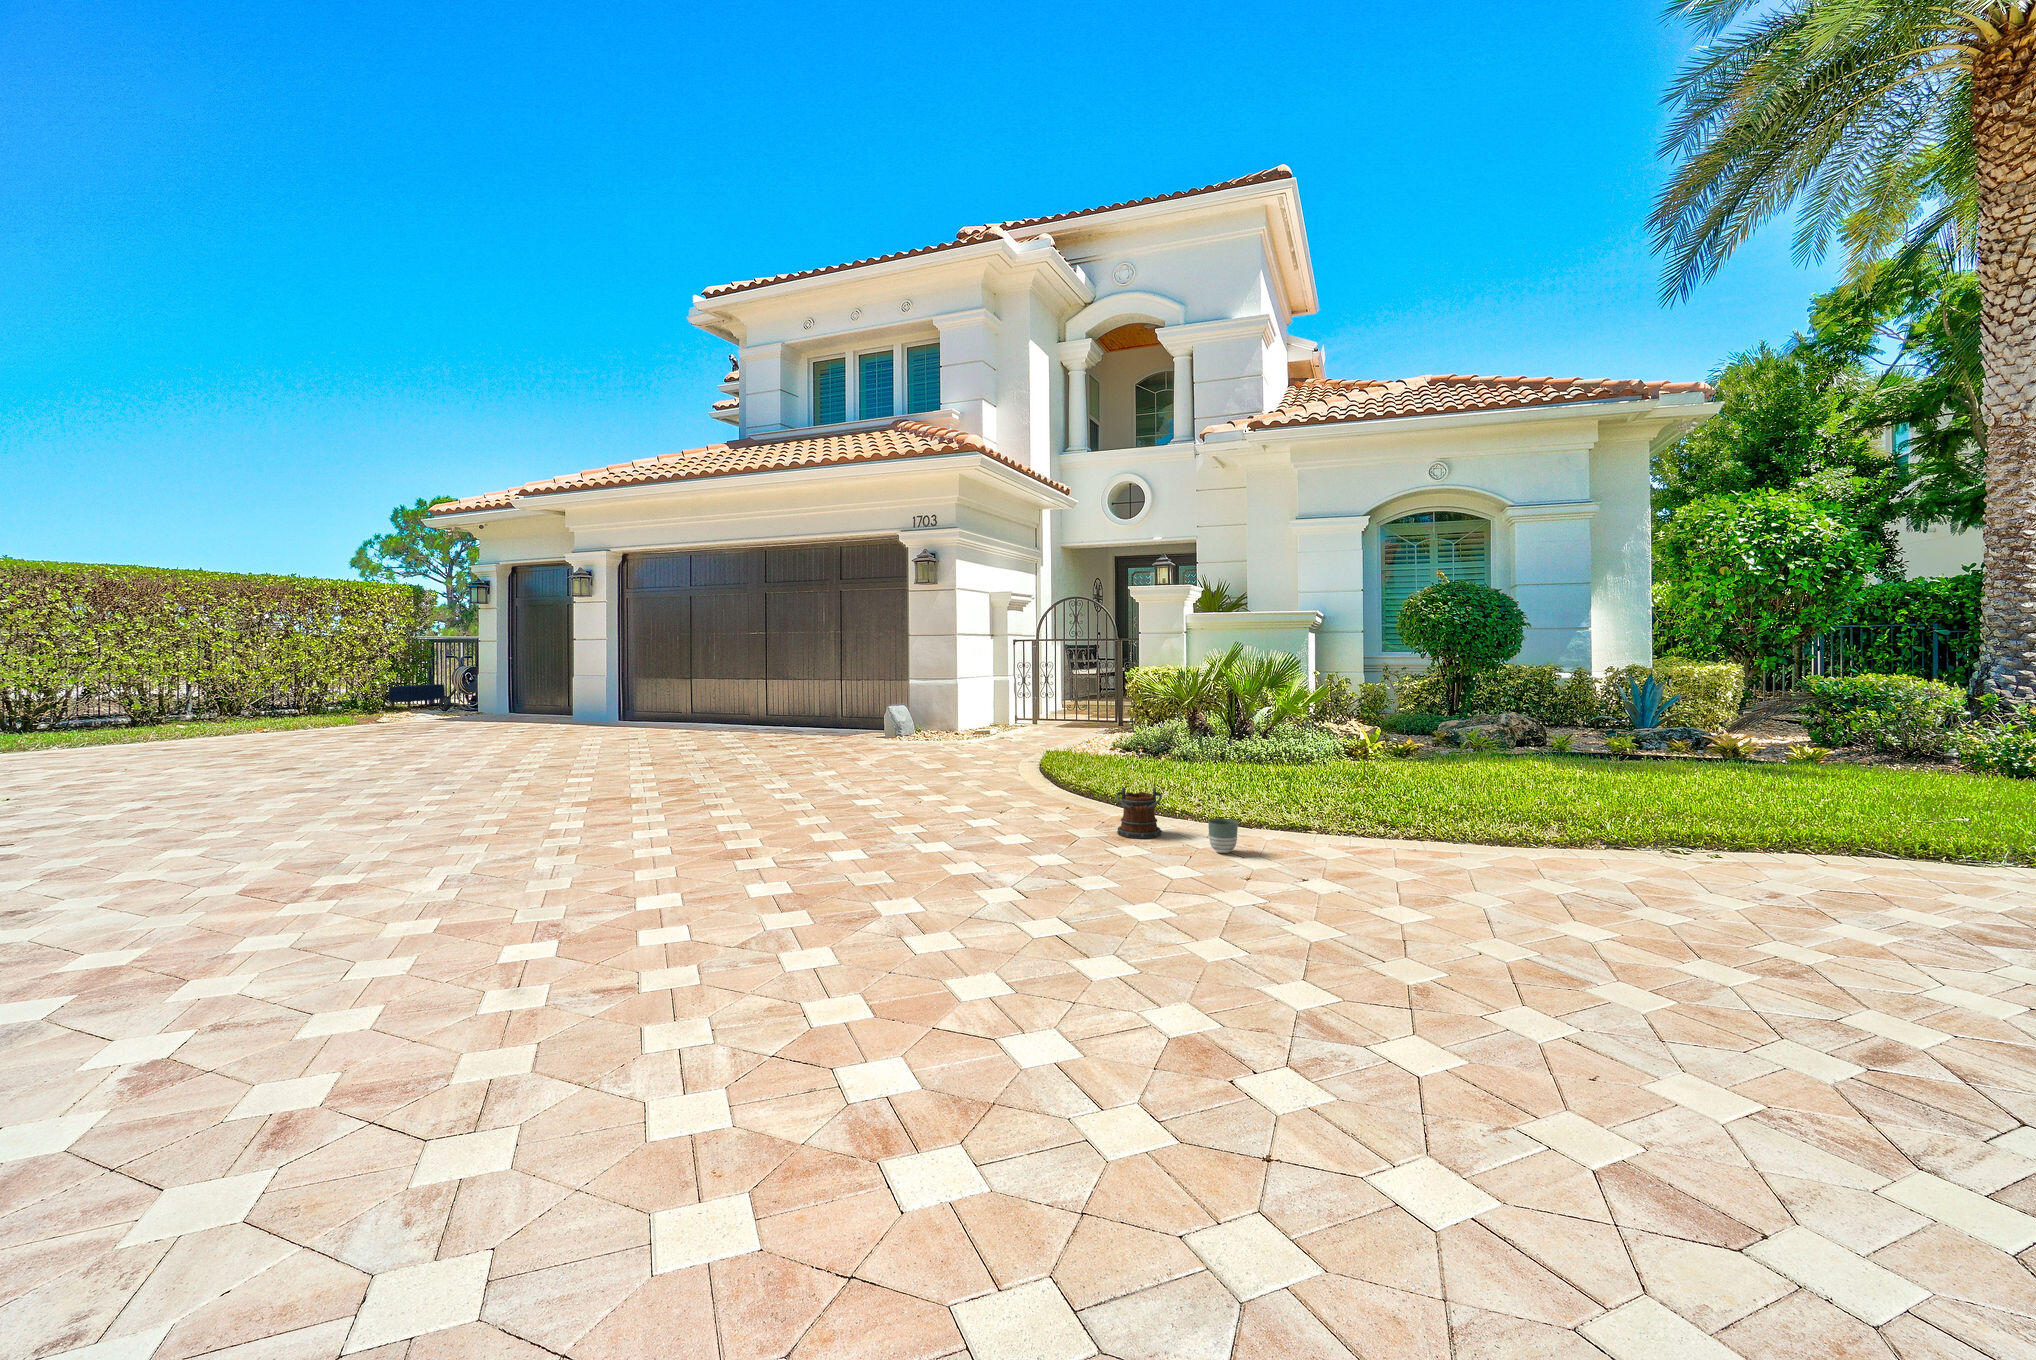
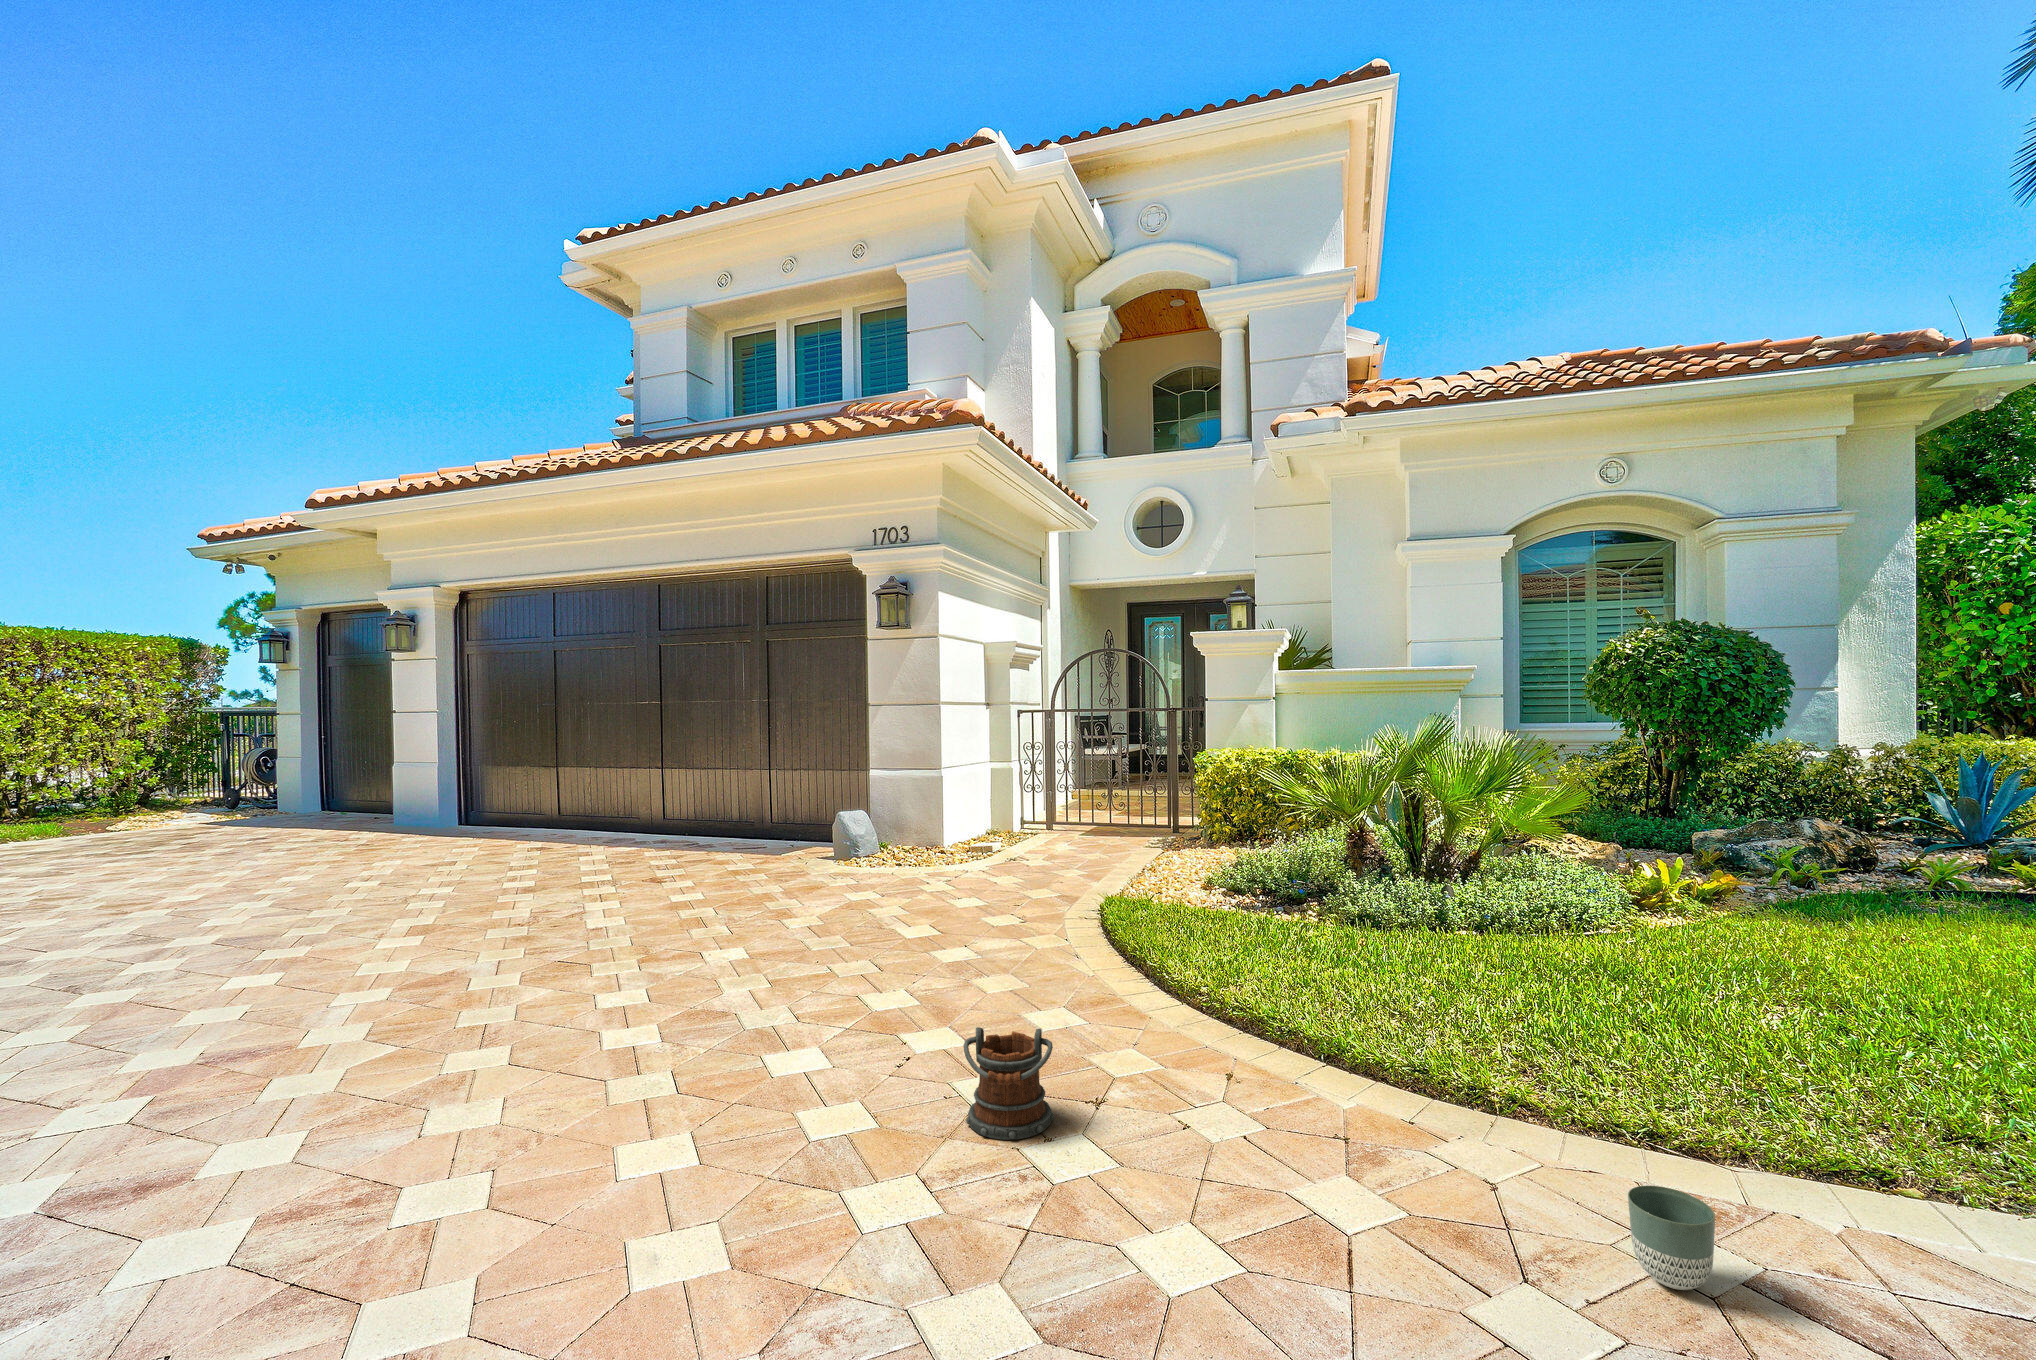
bench: present [389,684,445,709] -> none [141,772,228,808]
bucket: present [1116,787,1162,839] -> present [964,1027,1054,1140]

